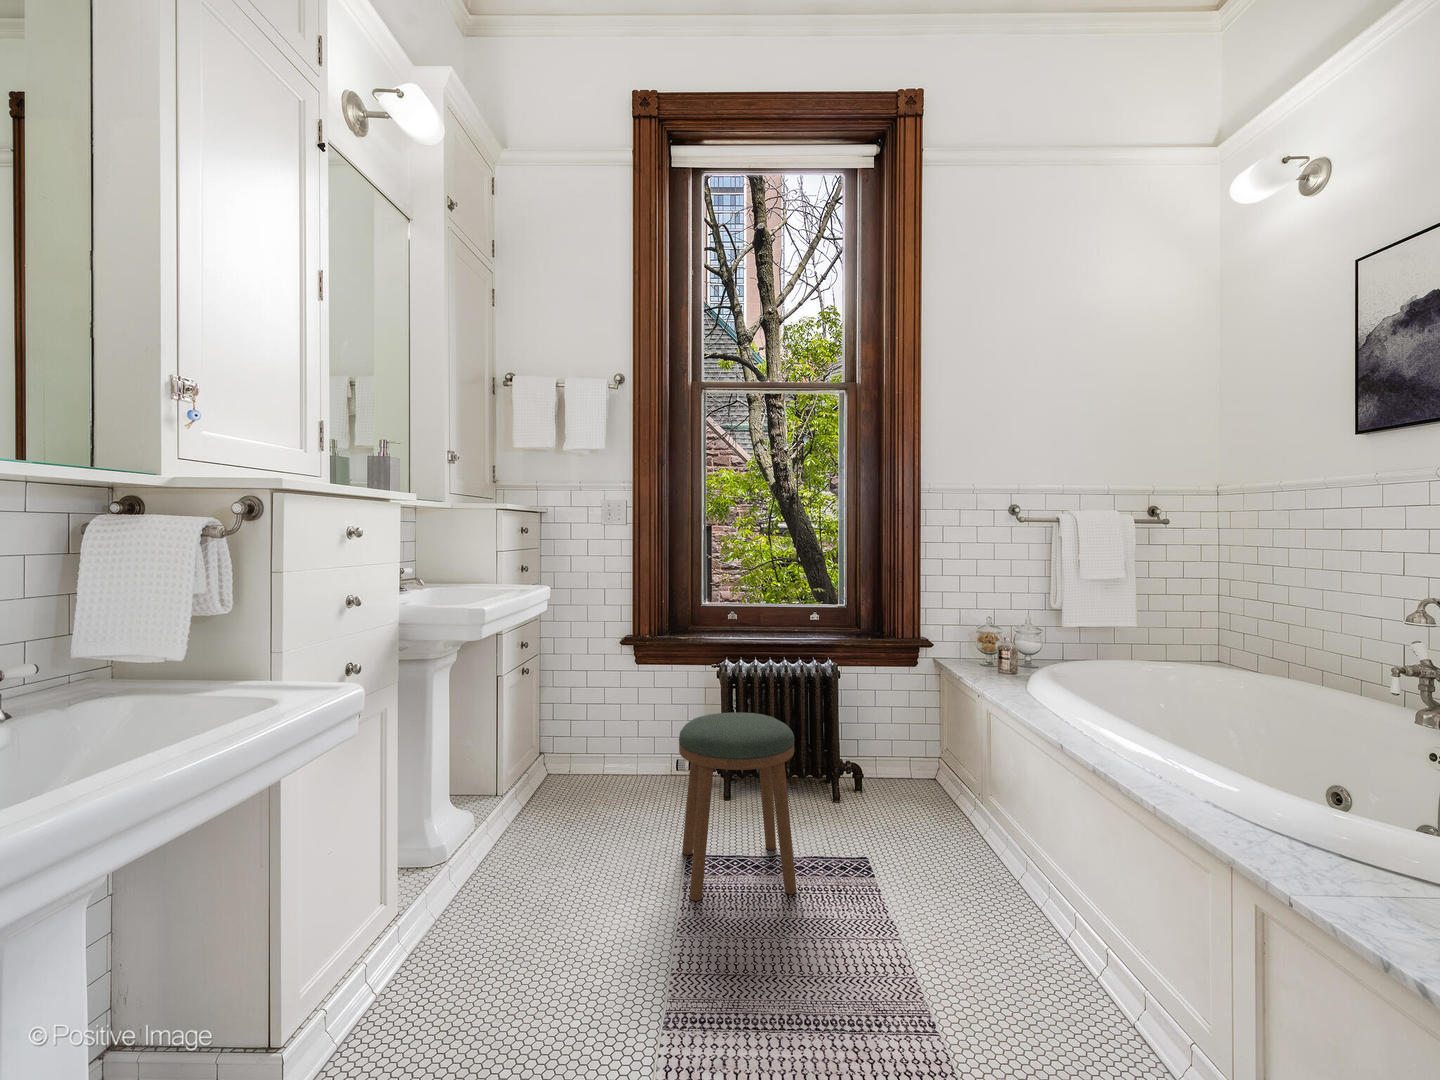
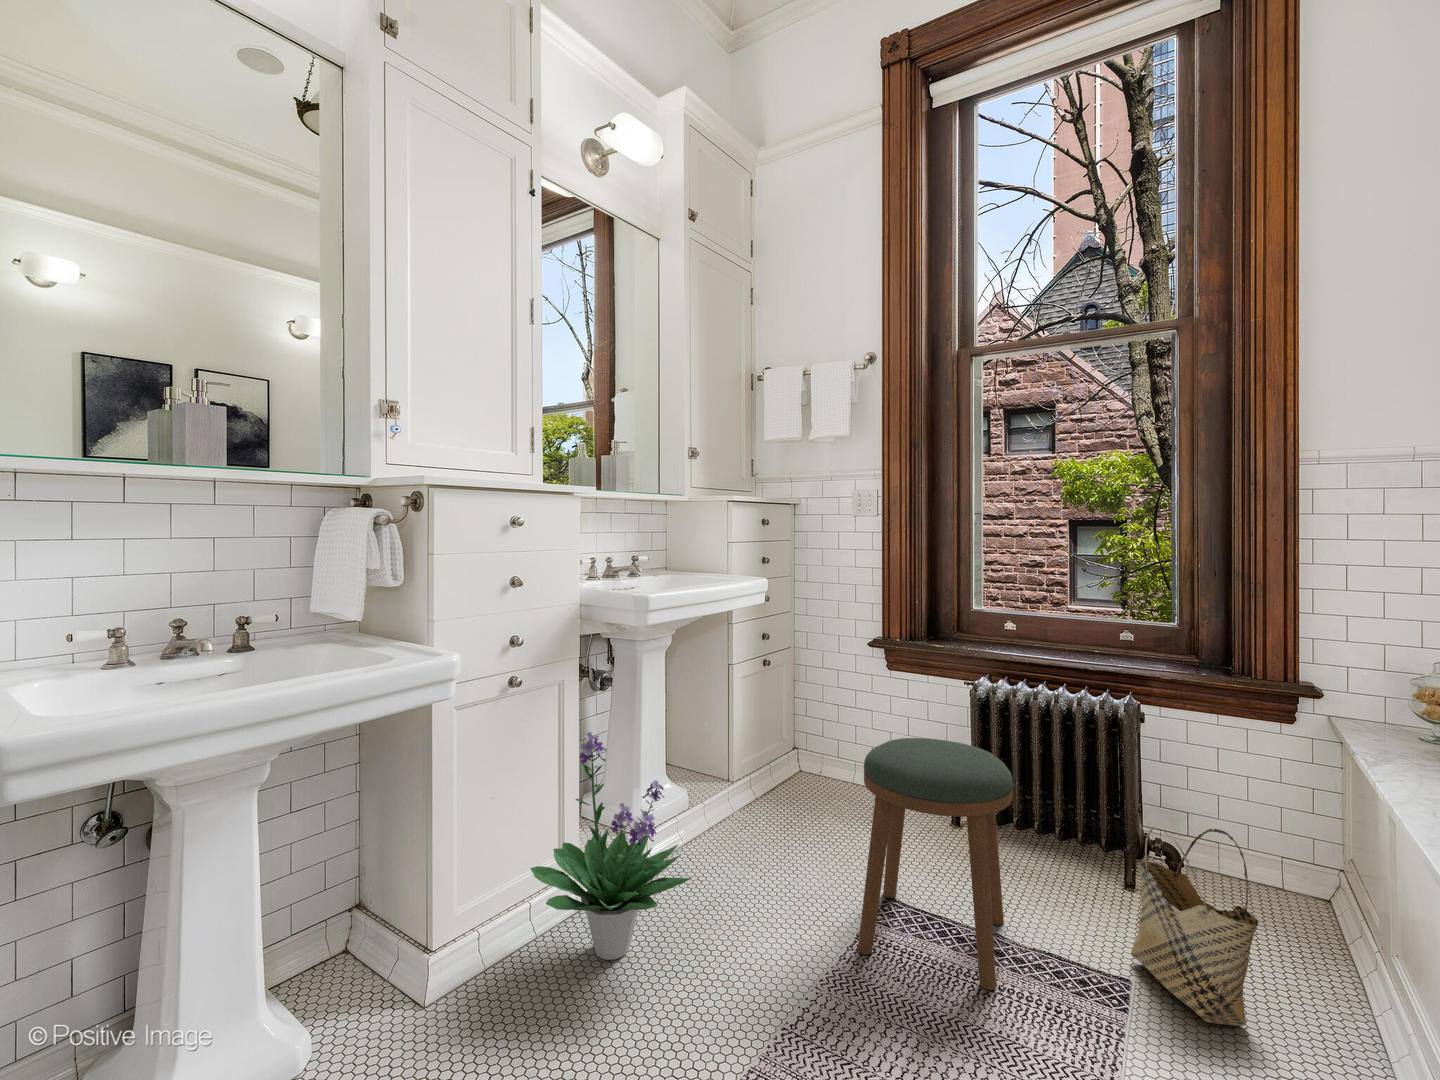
woven basket: none [861,740,940,867] -> present [1131,827,1258,1026]
potted plant: none [387,760,562,985] -> present [530,732,692,960]

